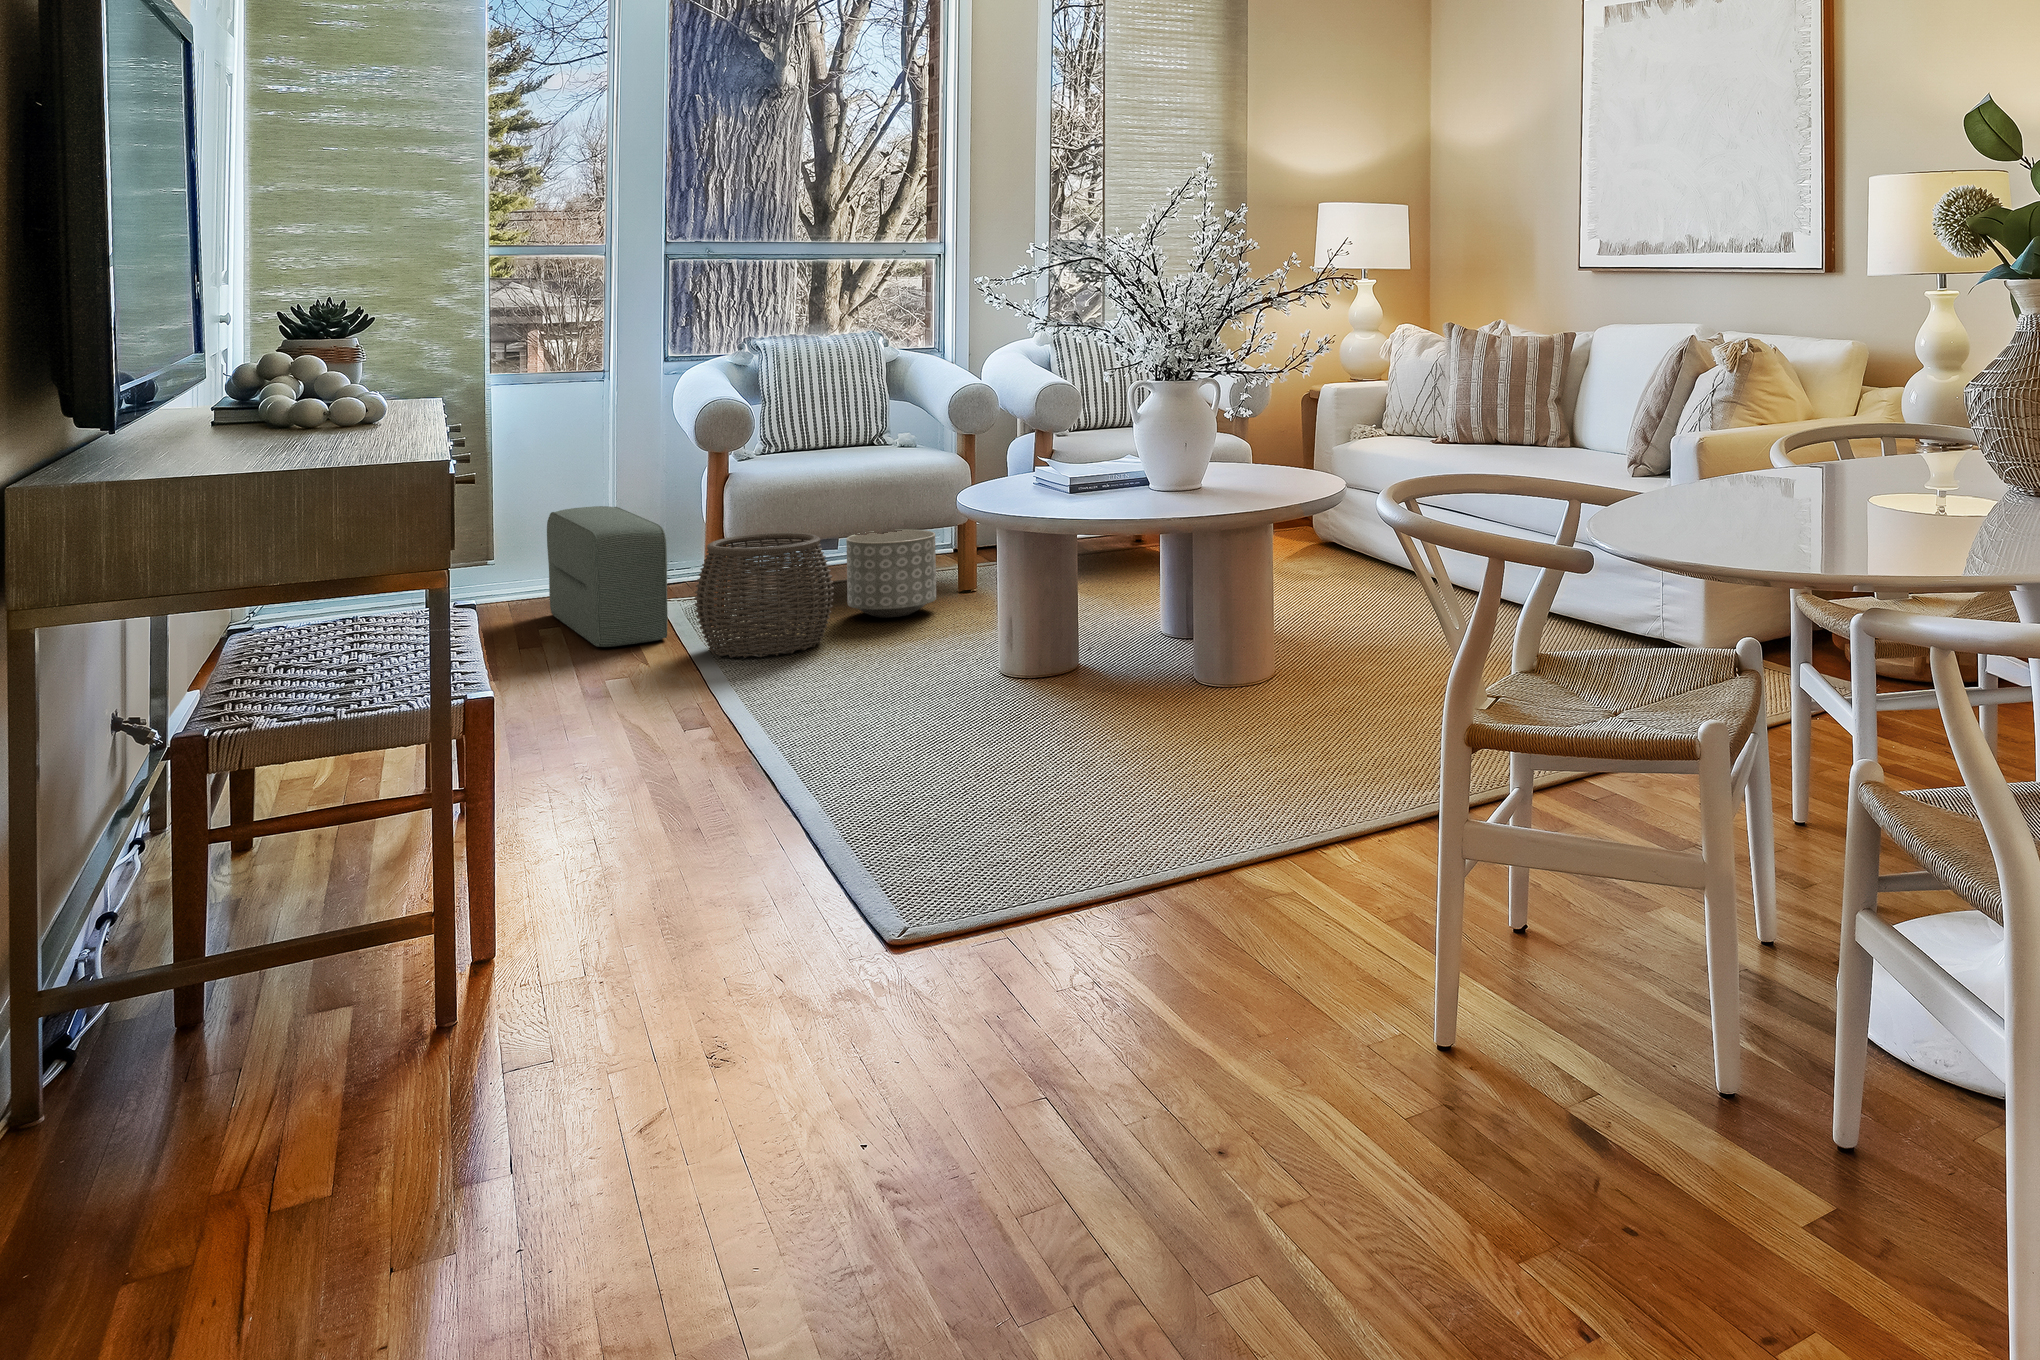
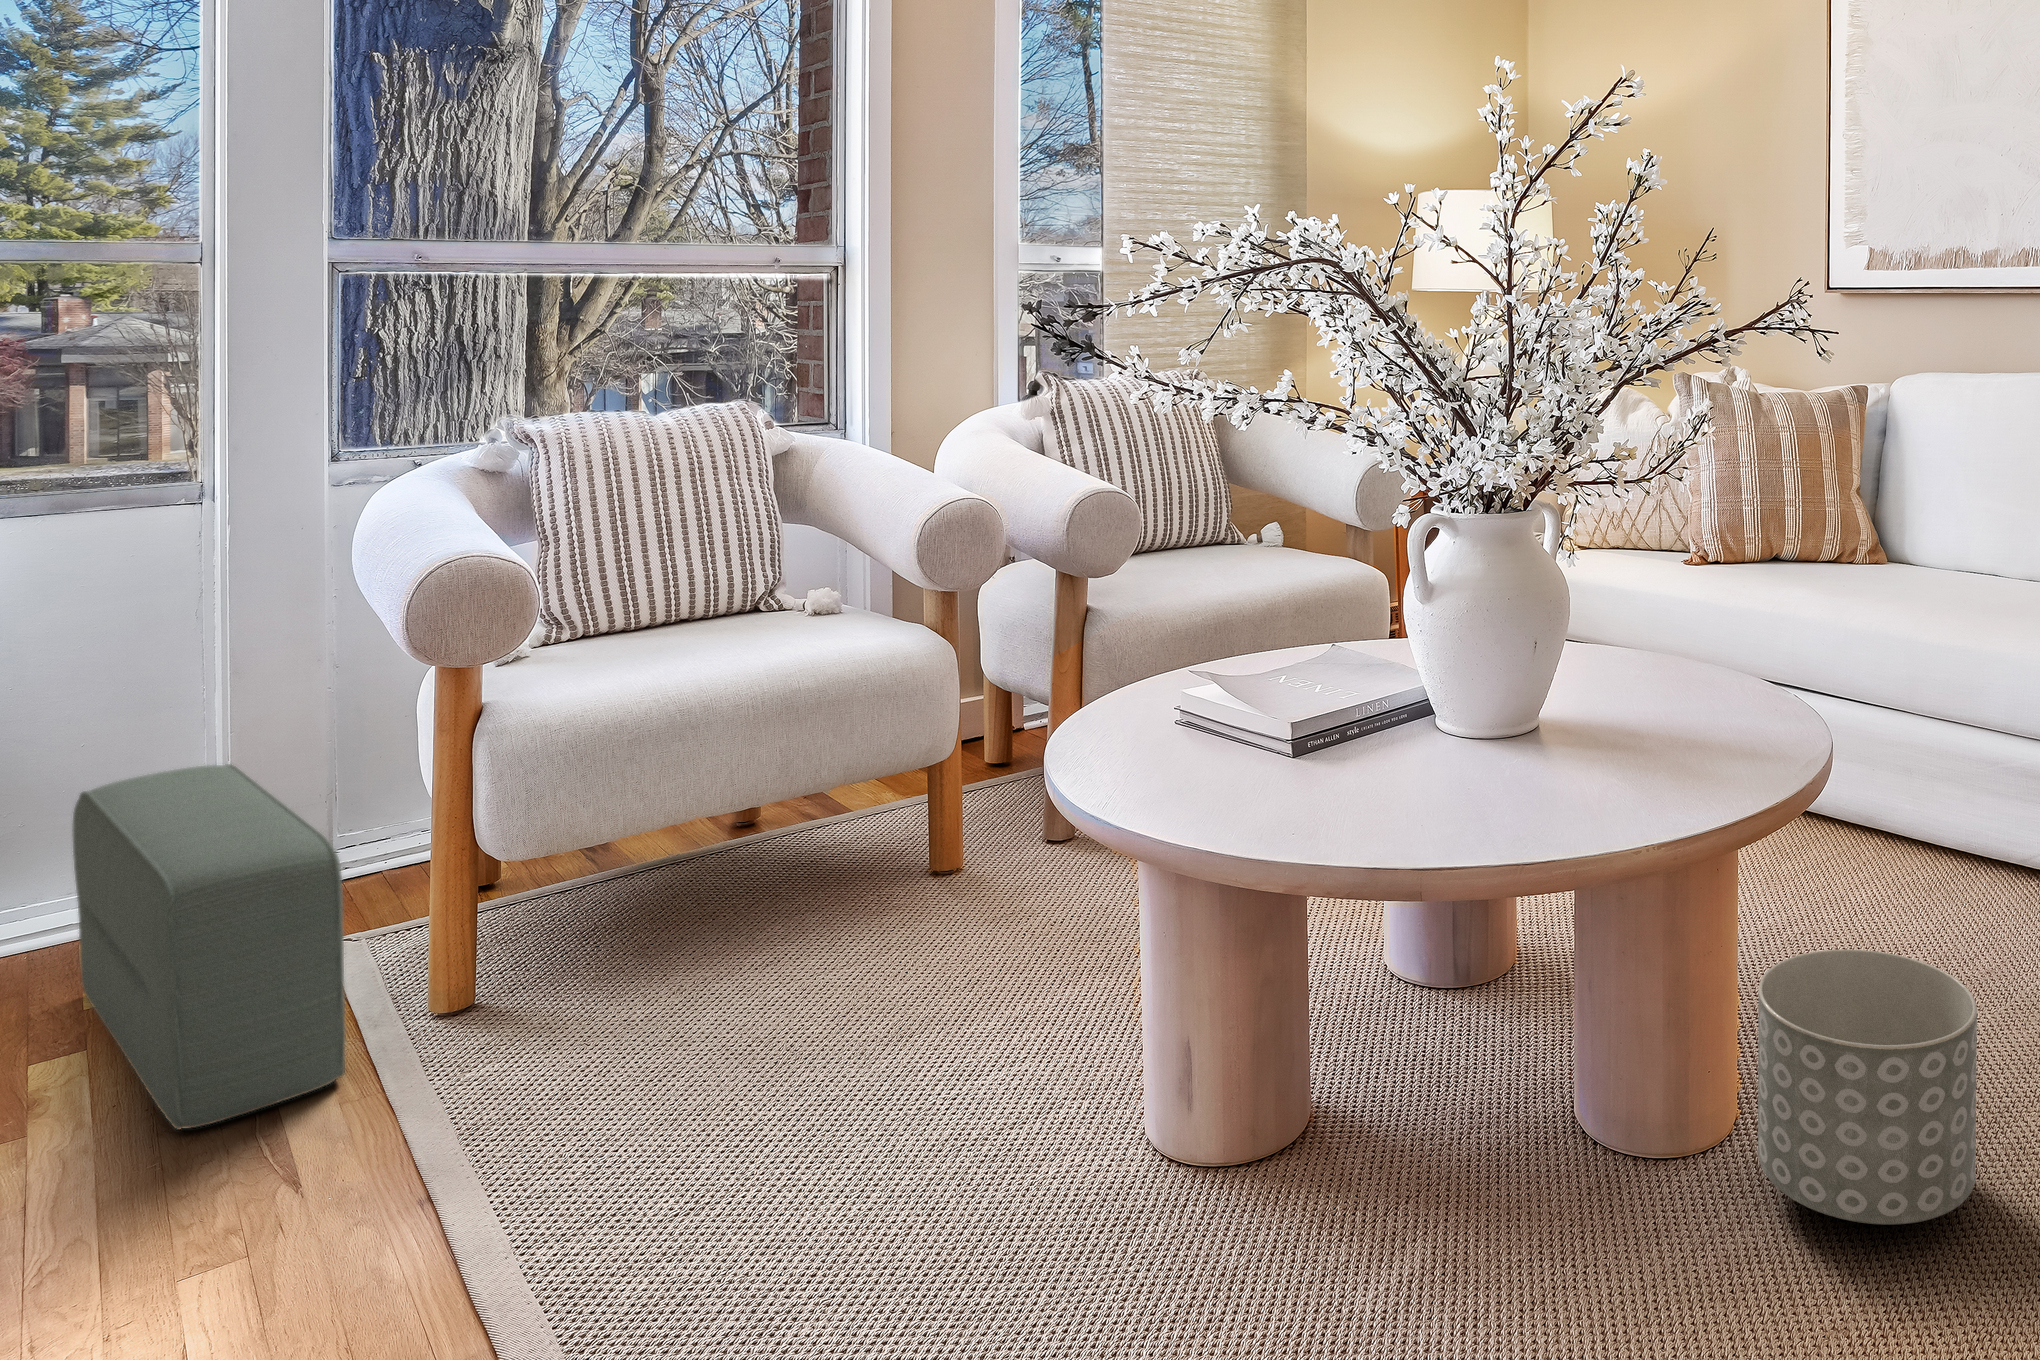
planter: present [846,530,936,618] -> present [1758,949,1977,1225]
woven basket: present [694,533,834,658] -> none [410,838,724,1154]

